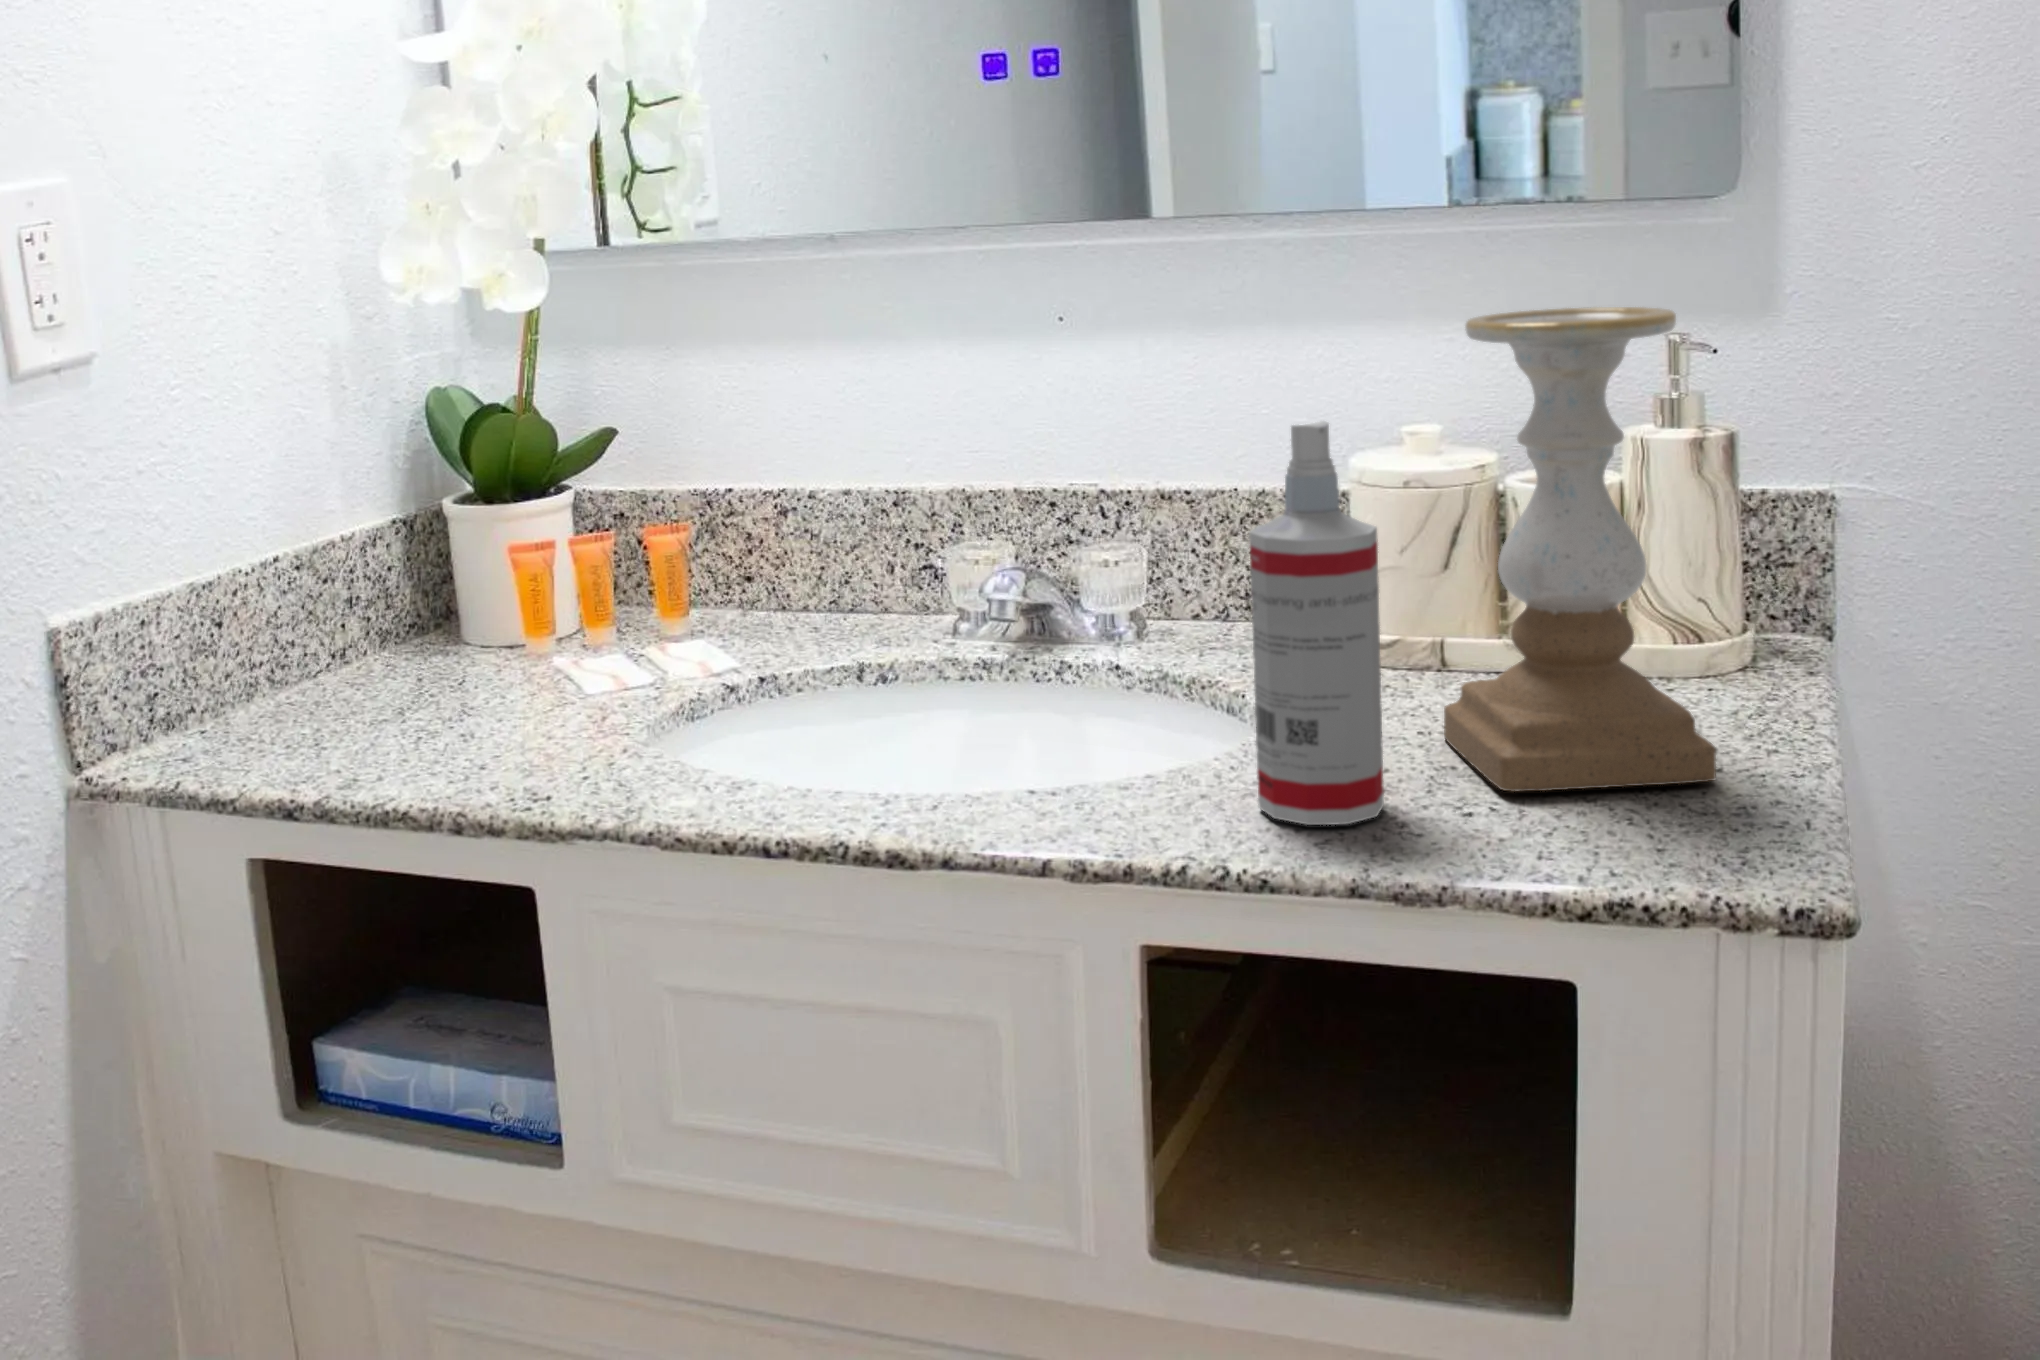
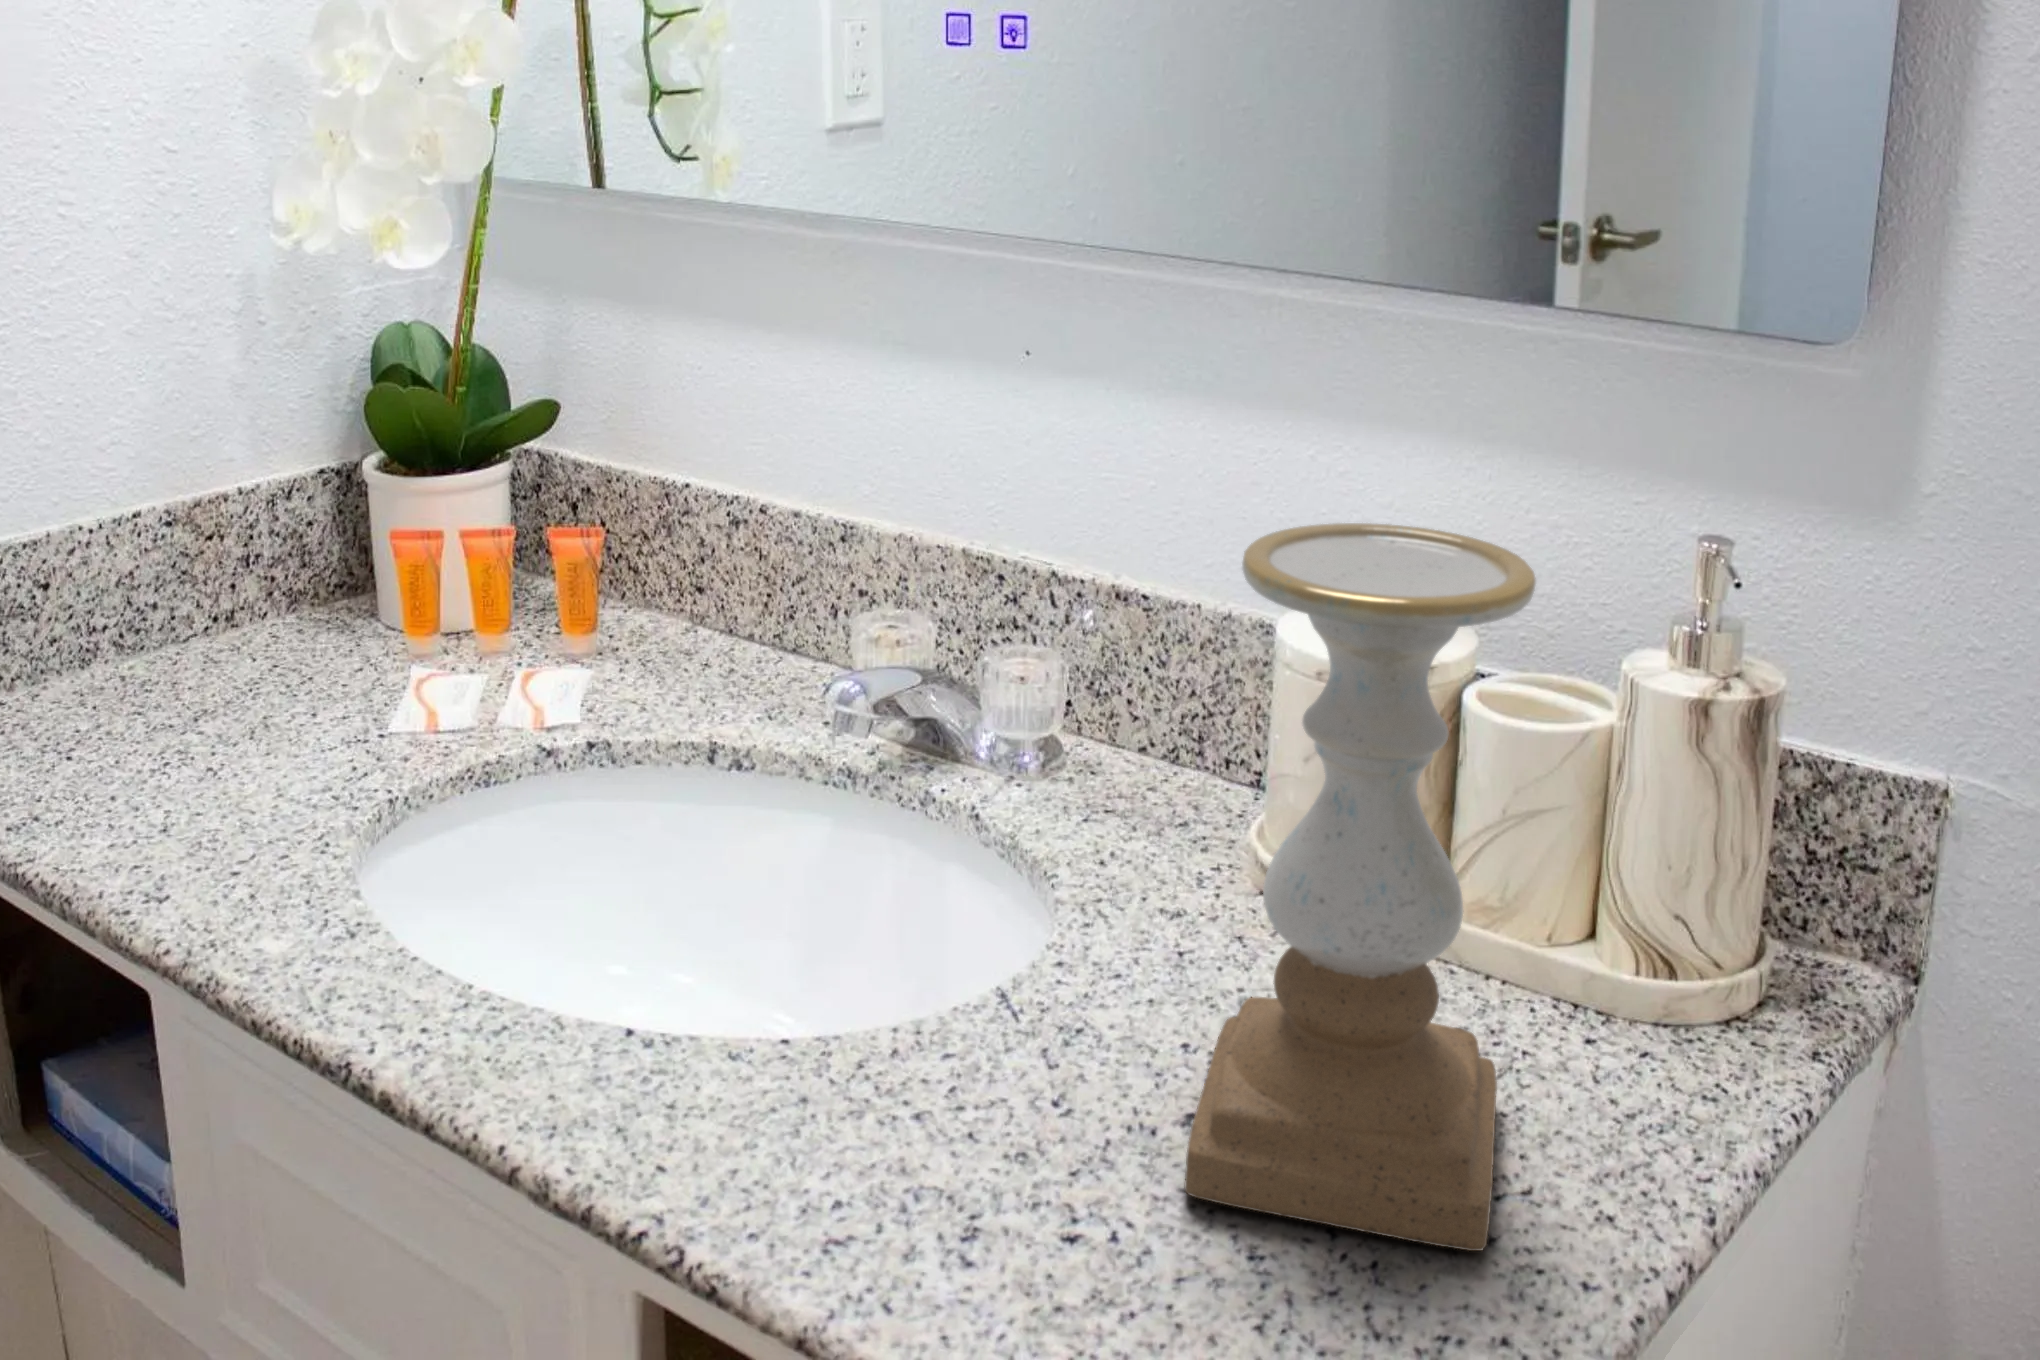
spray bottle: present [1249,421,1384,825] -> none [867,667,1033,1202]

